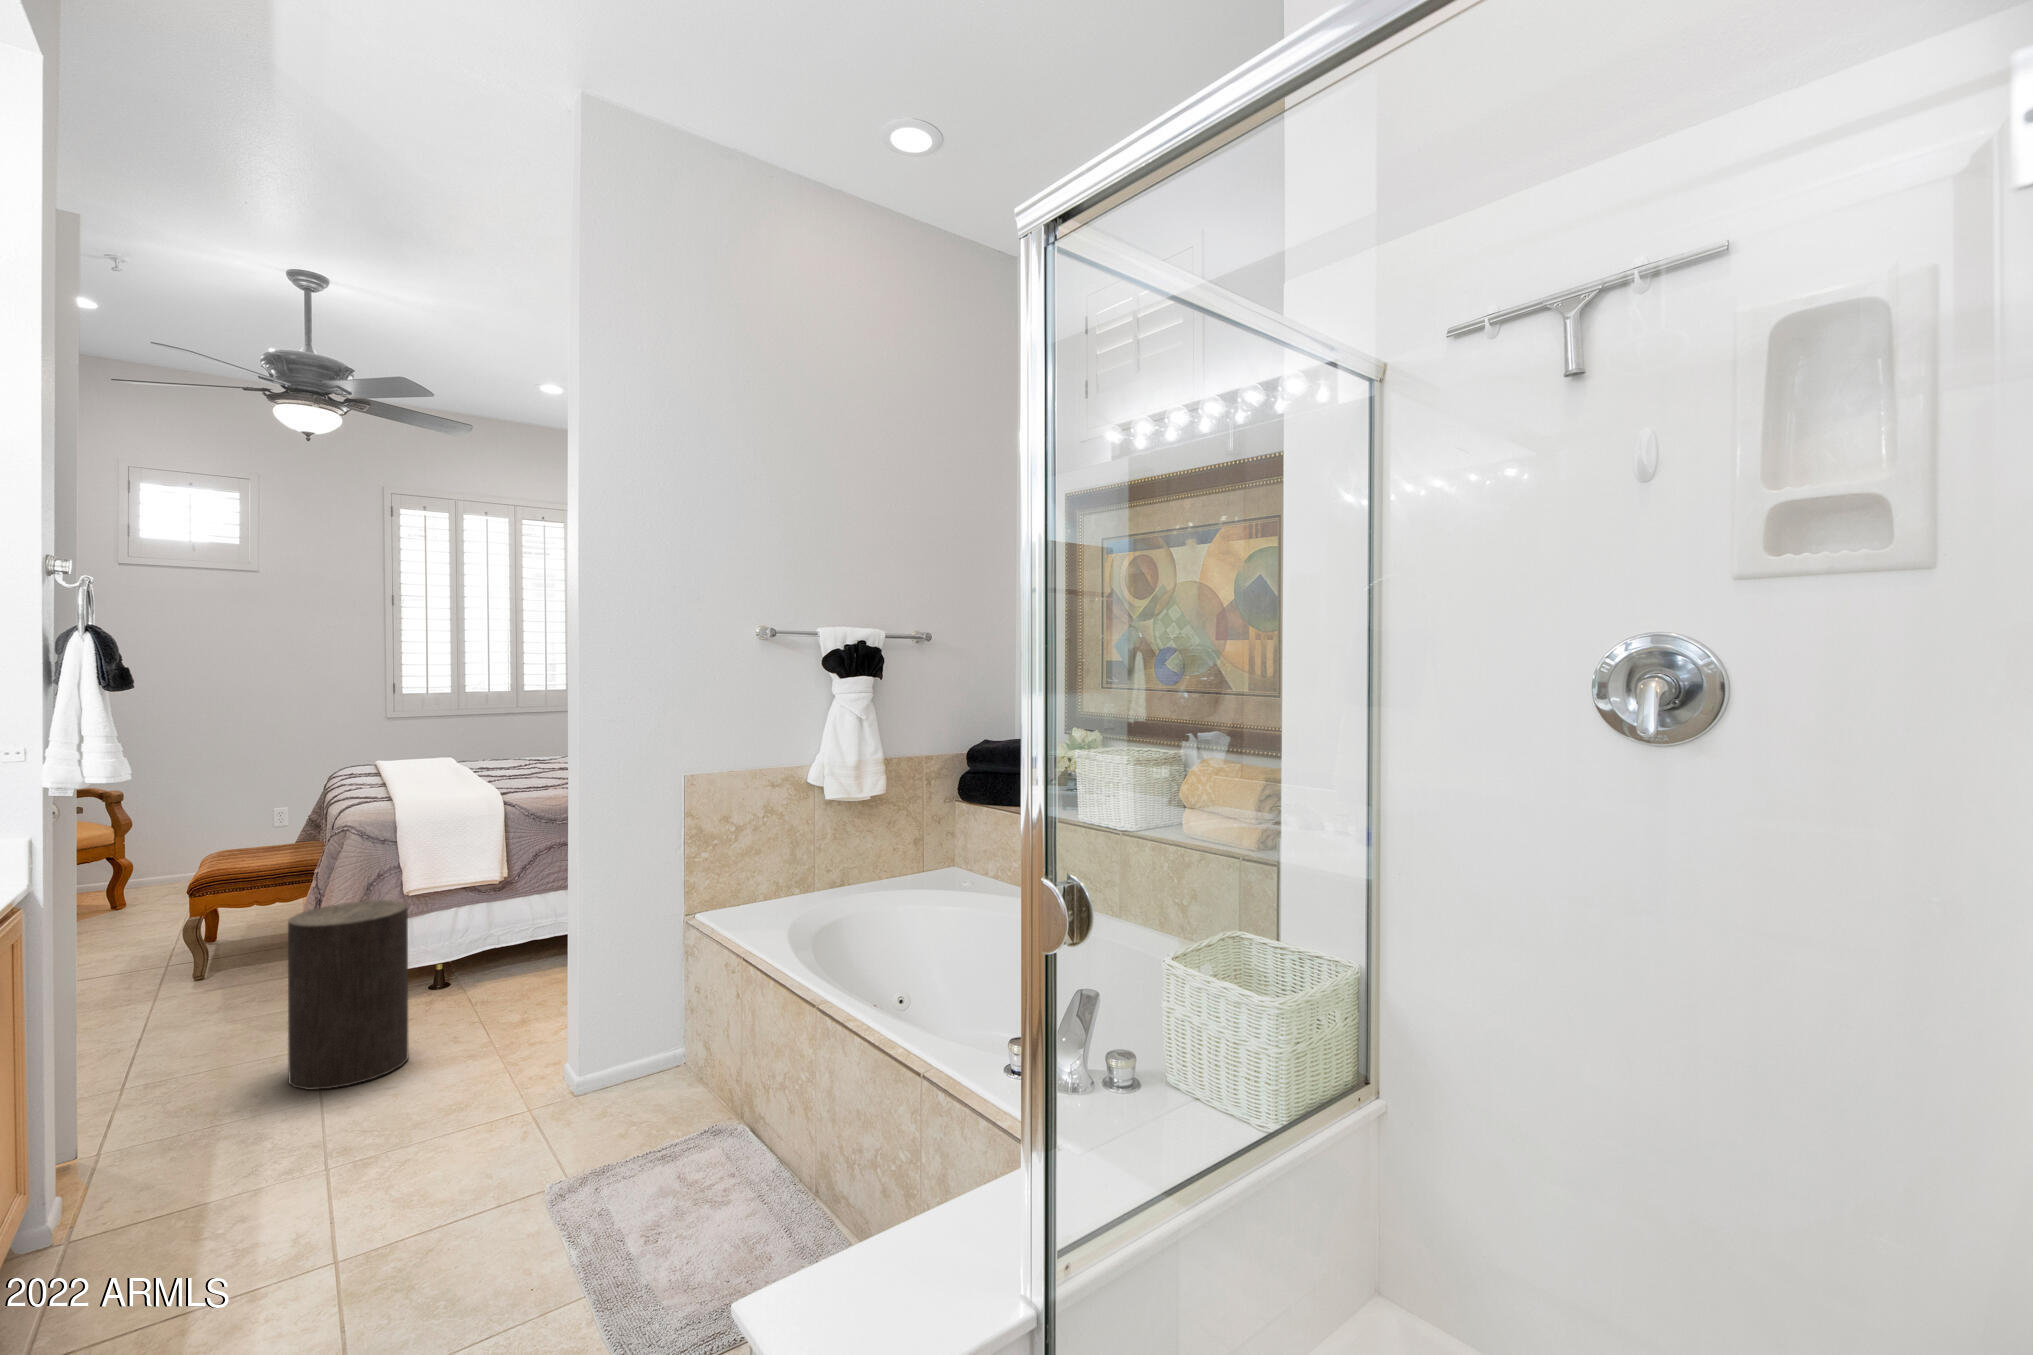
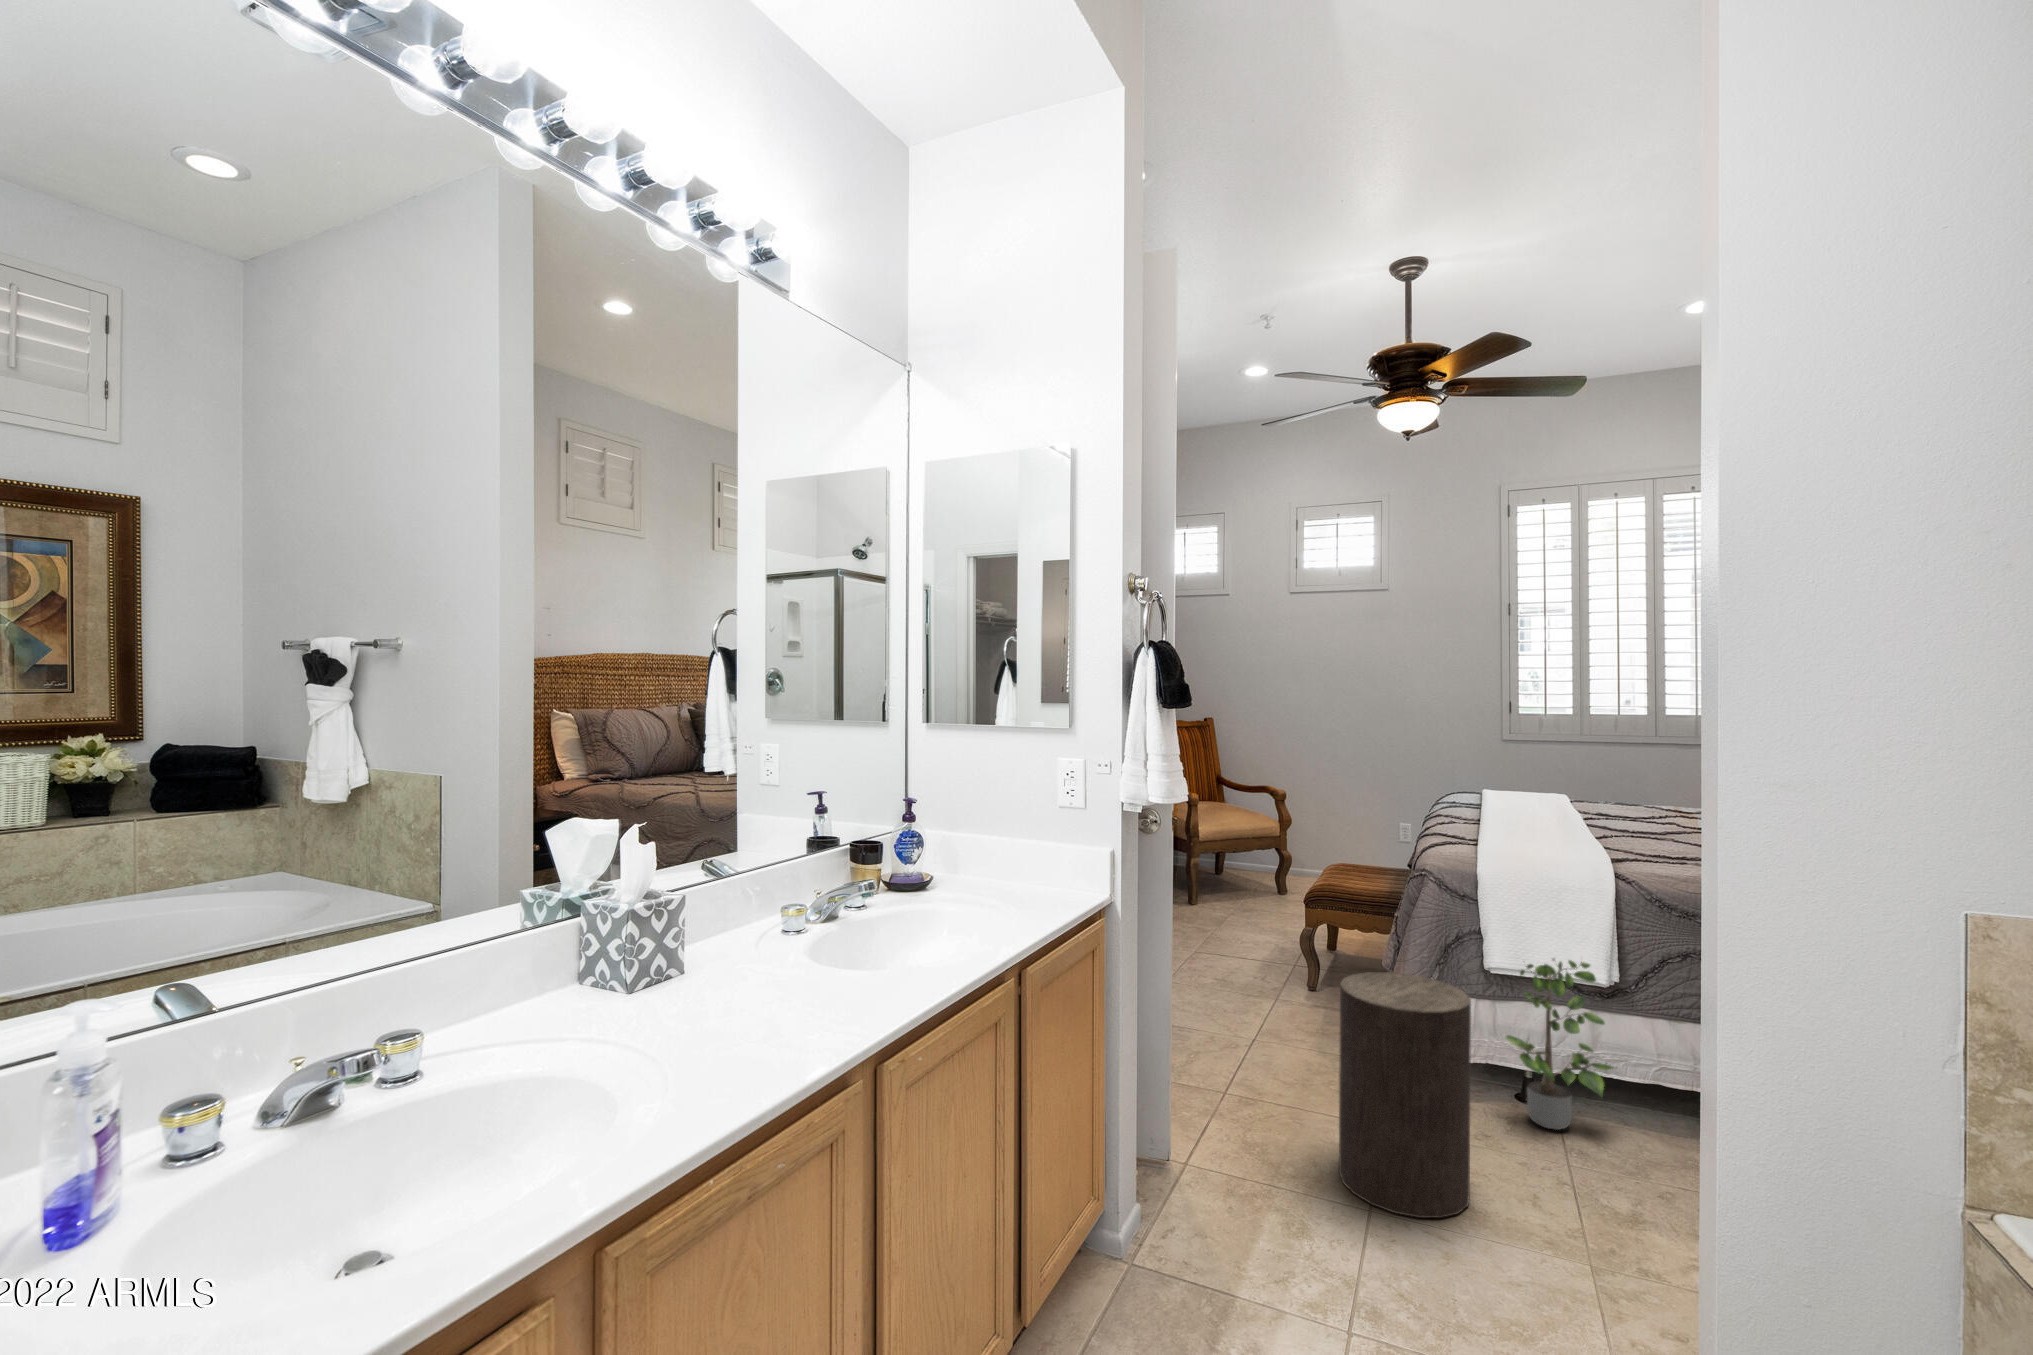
potted plant: none [424,865,508,998] -> present [1507,959,1614,1130]

